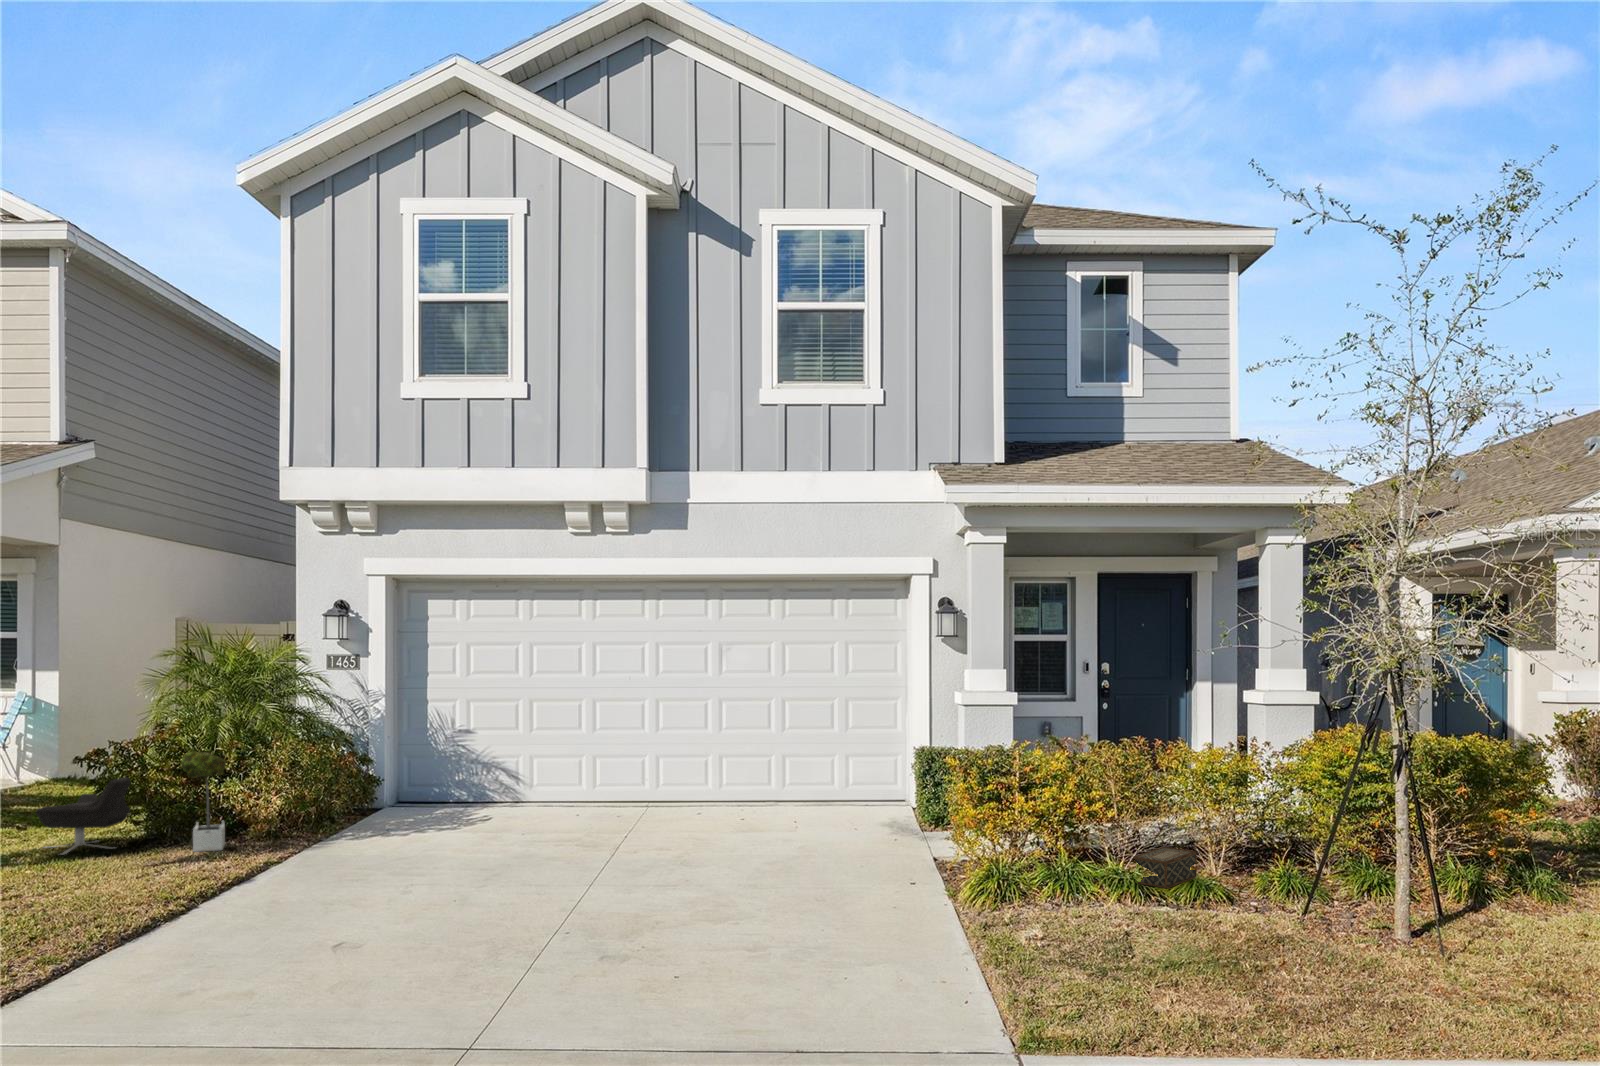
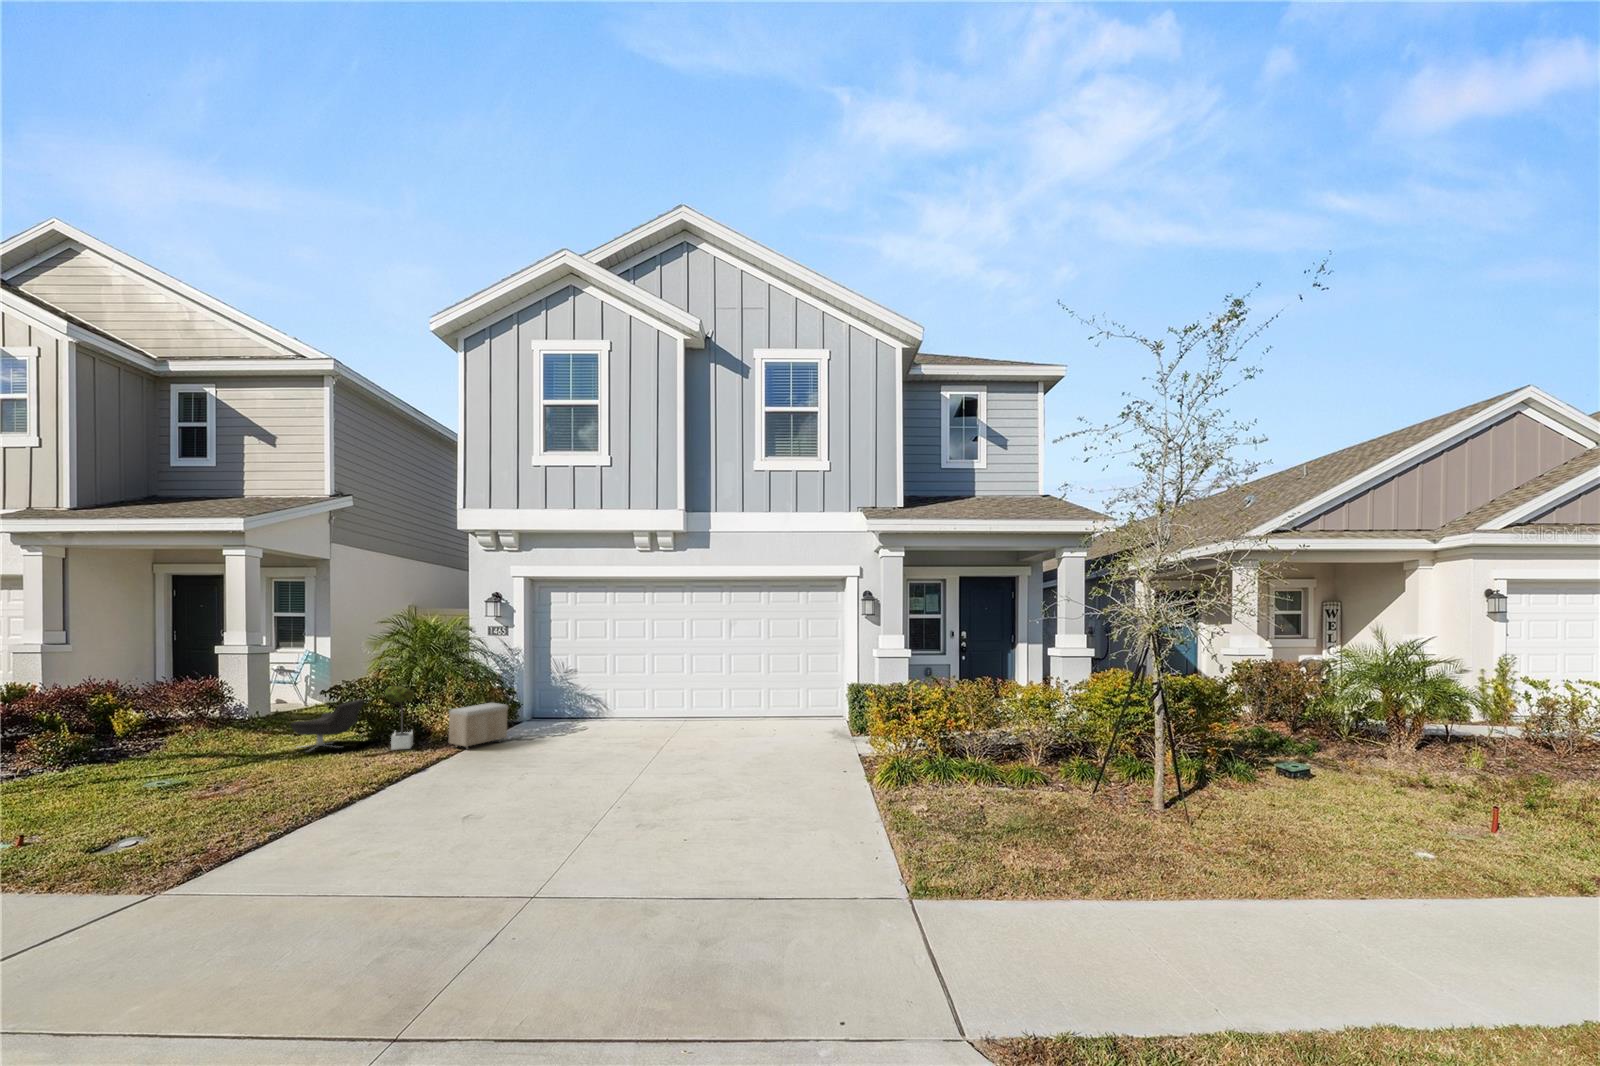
storage bench: none [282,778,374,851] -> present [449,703,508,749]
woven basket: present [1134,846,1197,888] -> none [984,747,1024,774]

